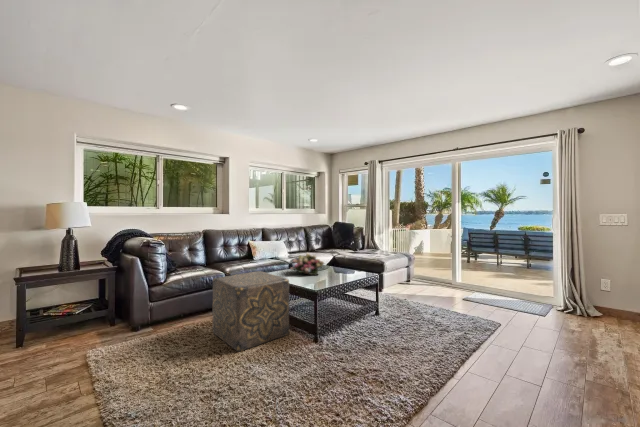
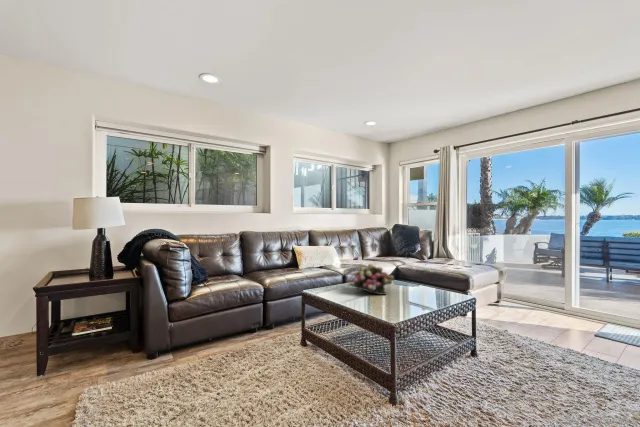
ottoman: present [213,271,289,352] -> none [245,287,350,410]

